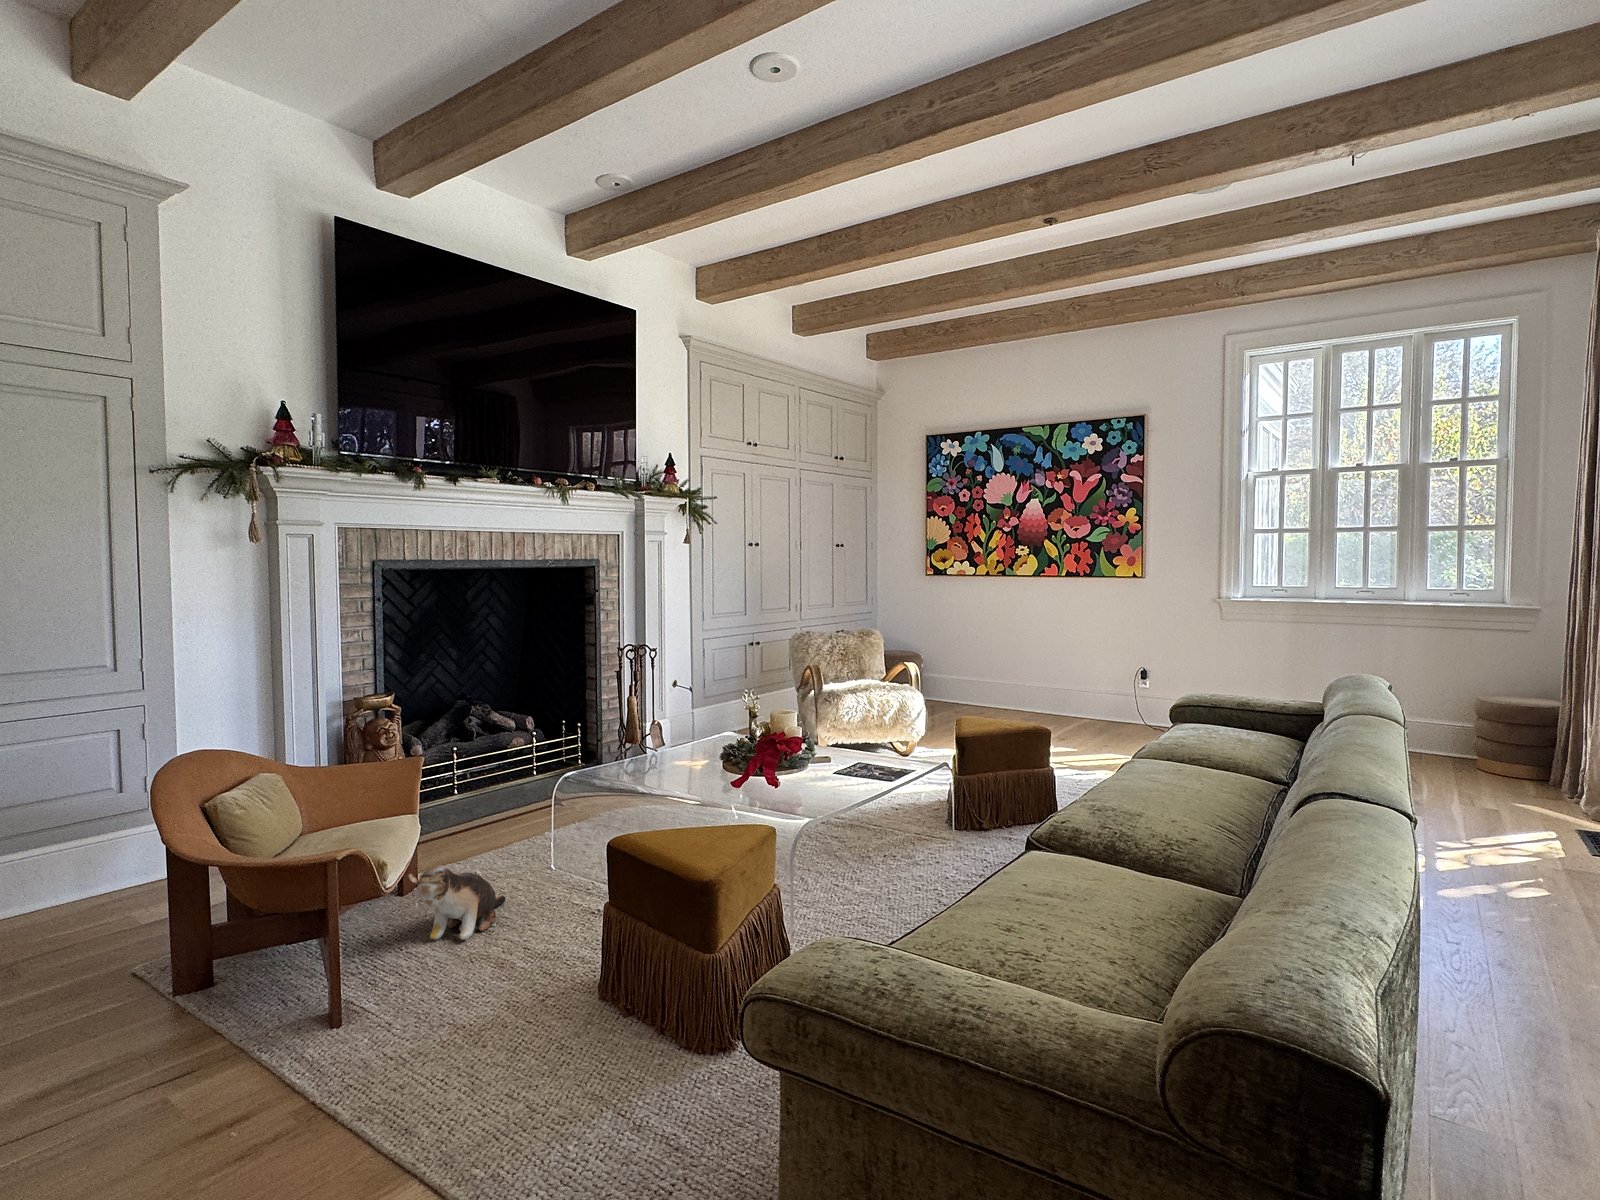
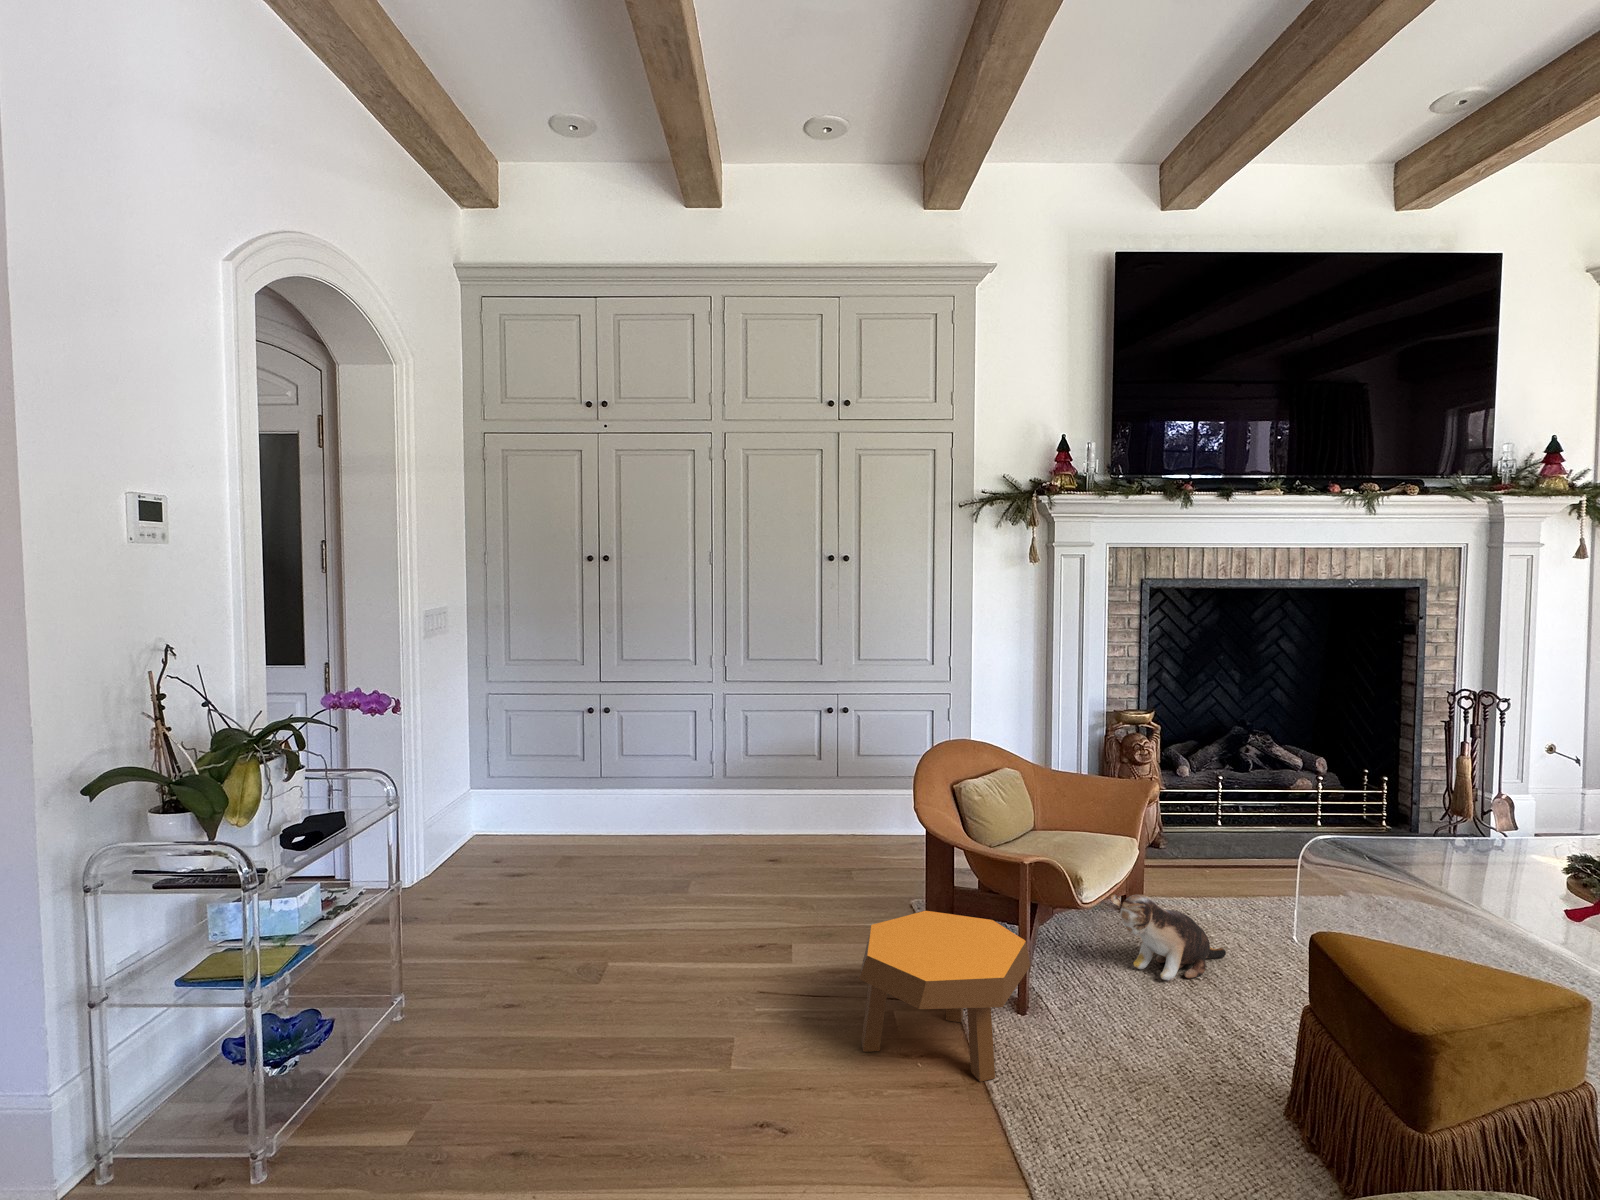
footstool: none [130,936,355,1152] -> present [859,911,1030,1082]

